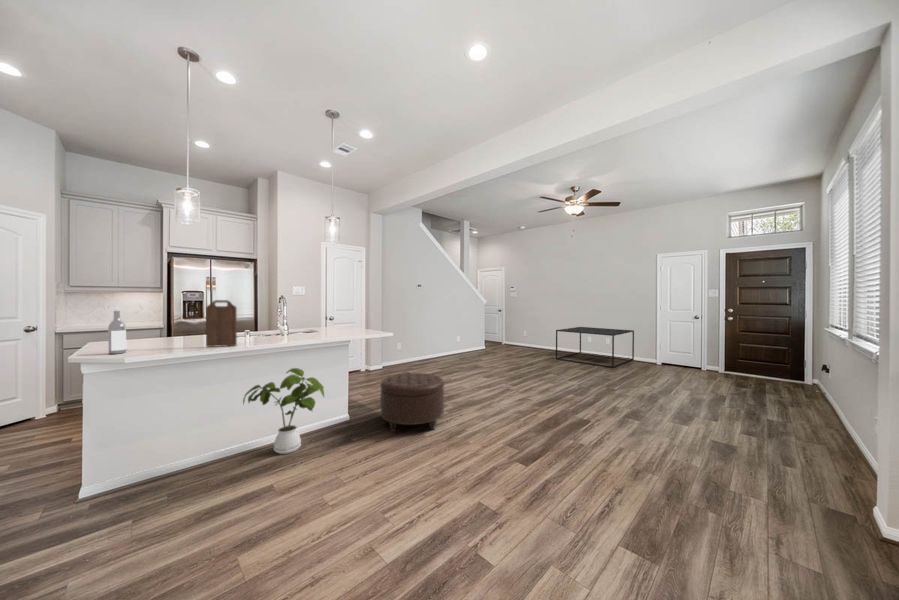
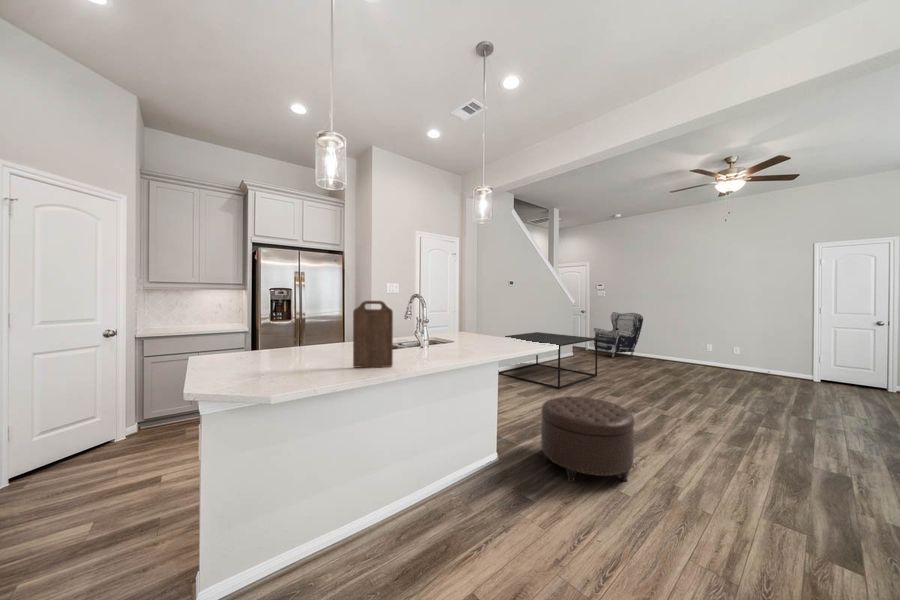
wine bottle: present [108,308,126,354] -> none [238,312,260,383]
armchair: none [502,311,542,351] -> present [594,312,643,358]
coffee table: present [556,327,634,368] -> present [499,332,598,389]
house plant: present [243,368,324,454] -> none [395,398,515,519]

